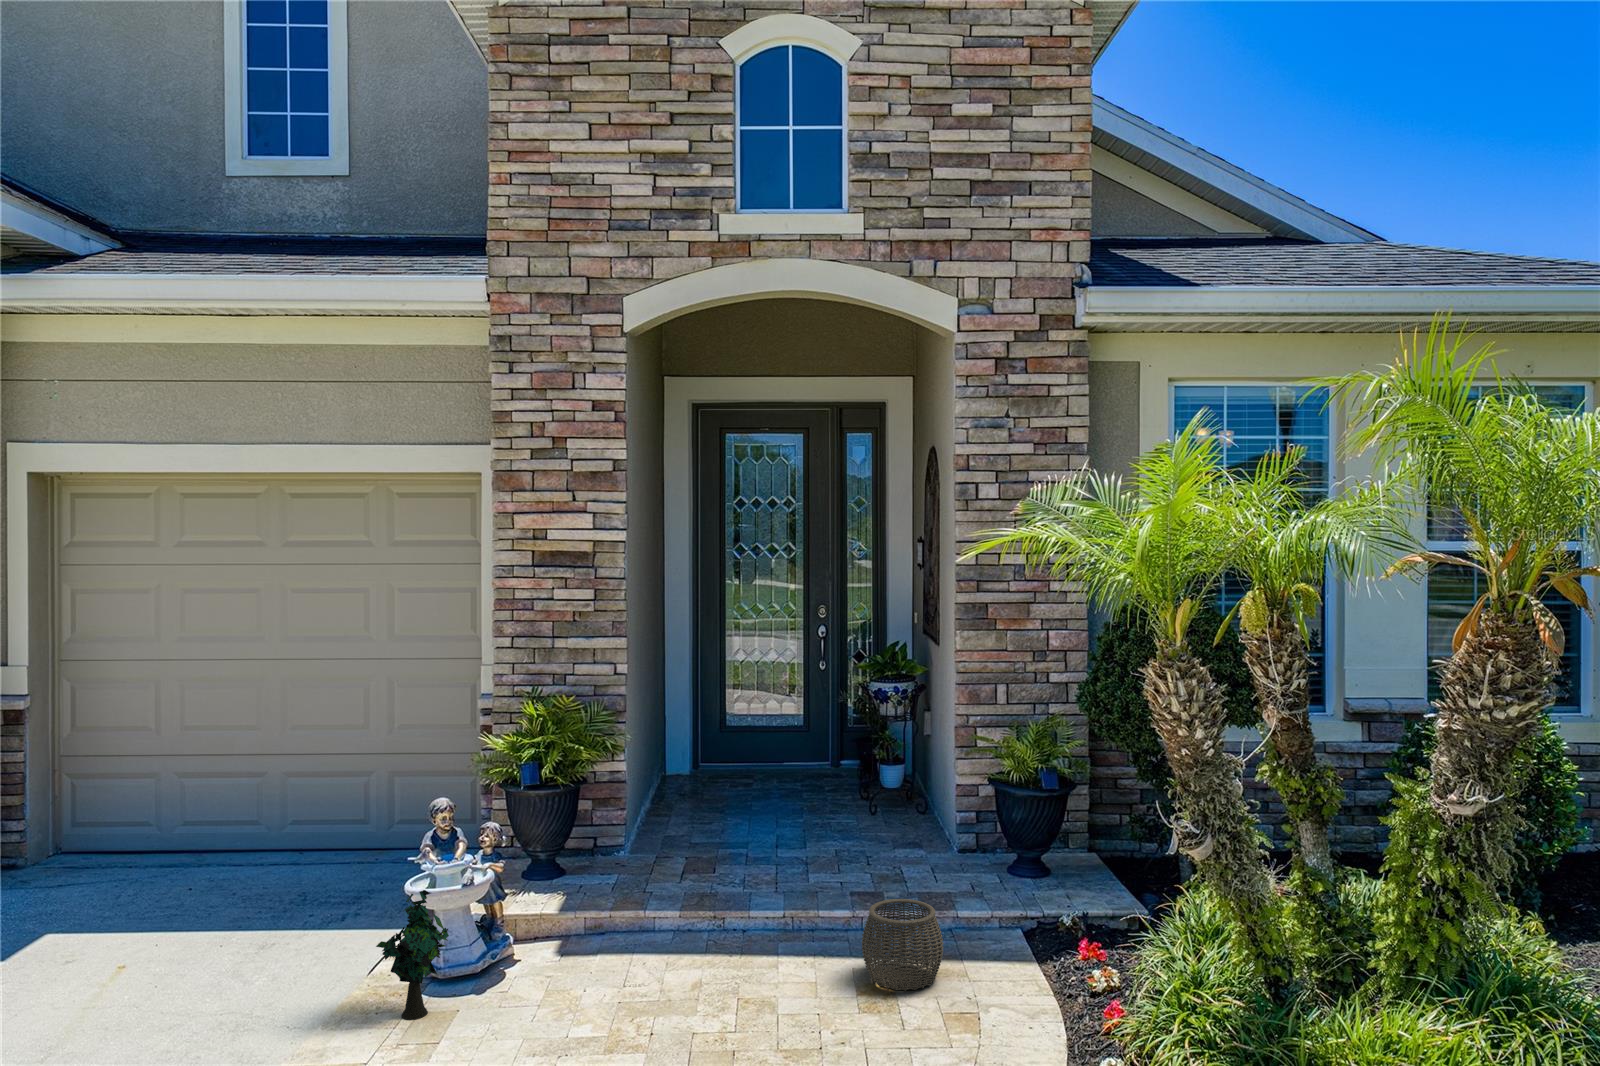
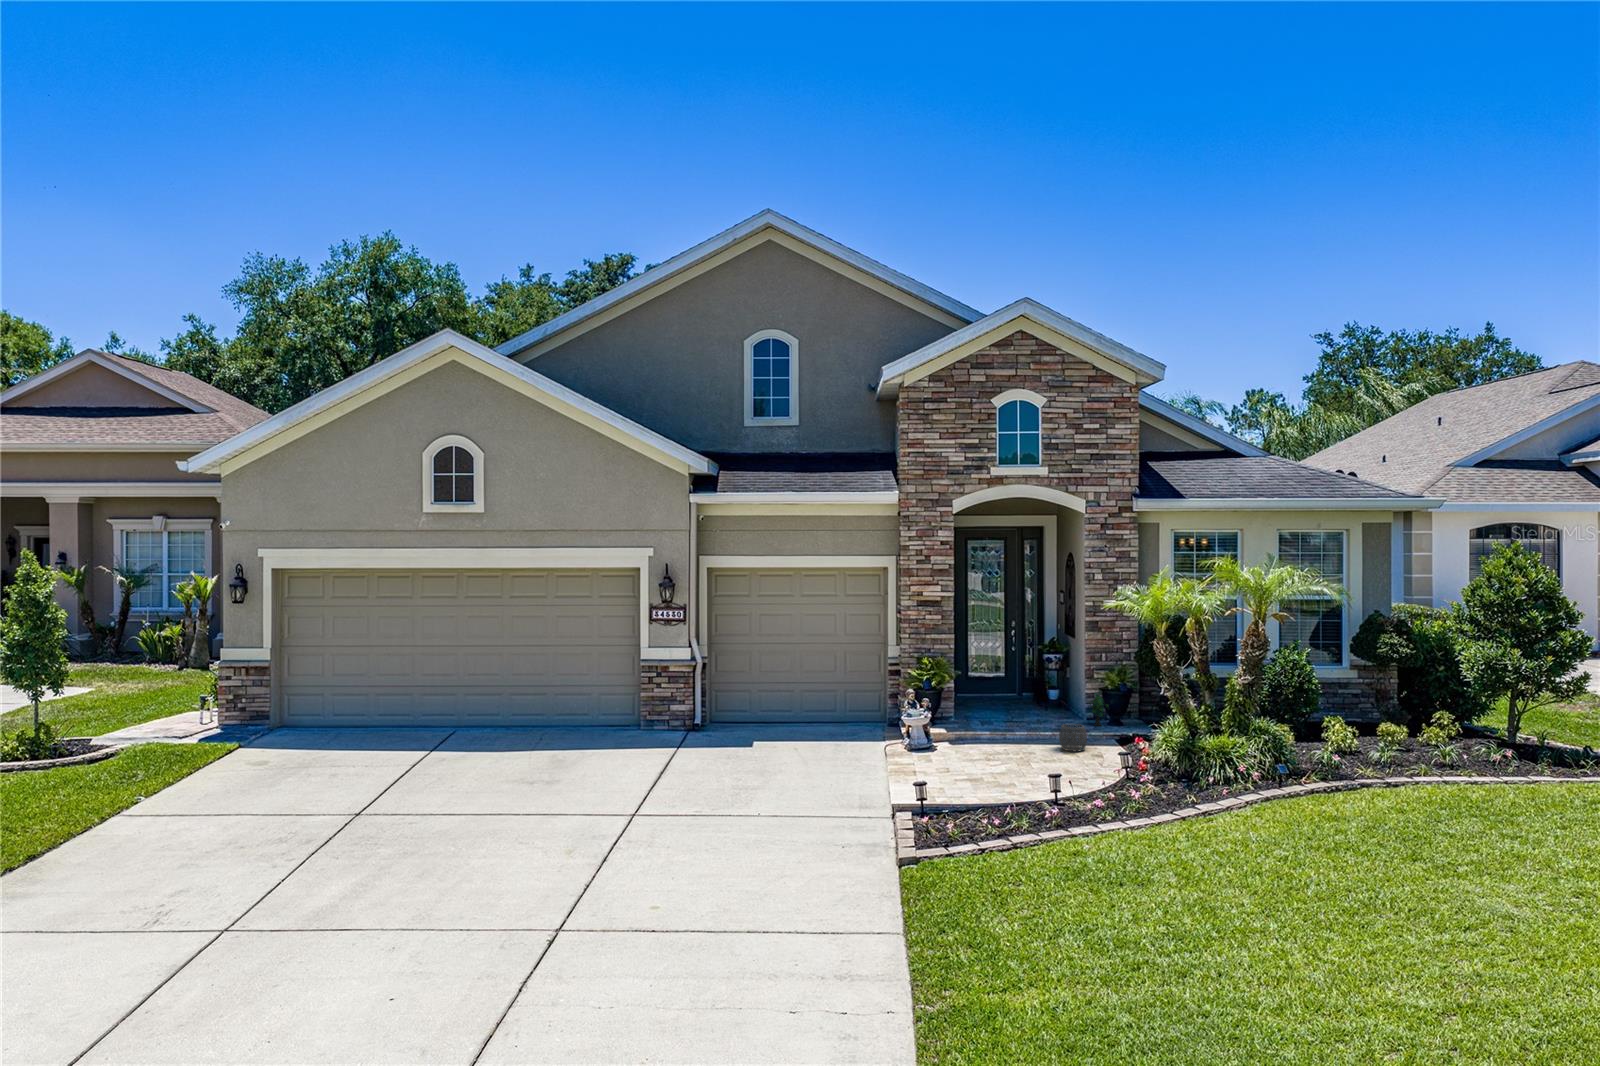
decorative plant: present [376,890,449,1020] -> present [1090,691,1109,726]

